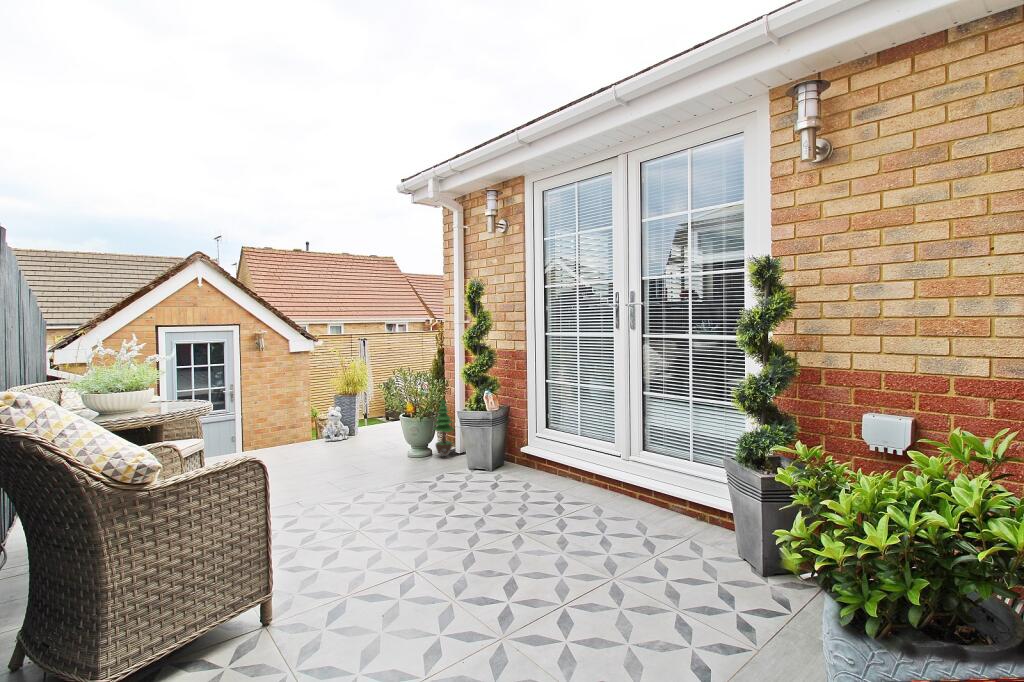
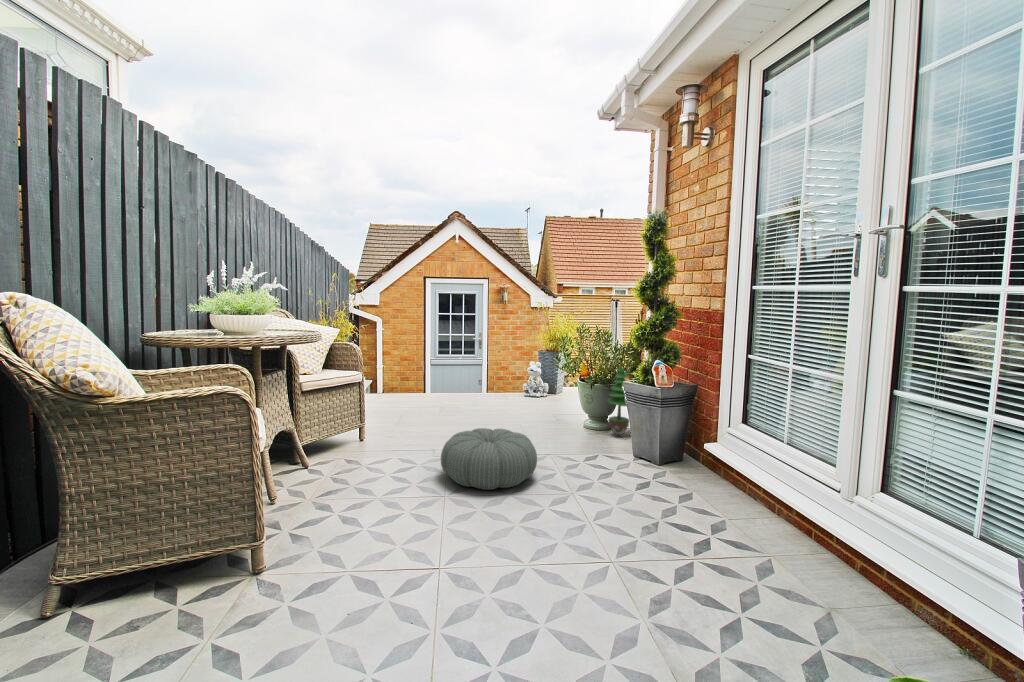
pouf: none [331,465,416,518] -> present [441,428,537,490]

